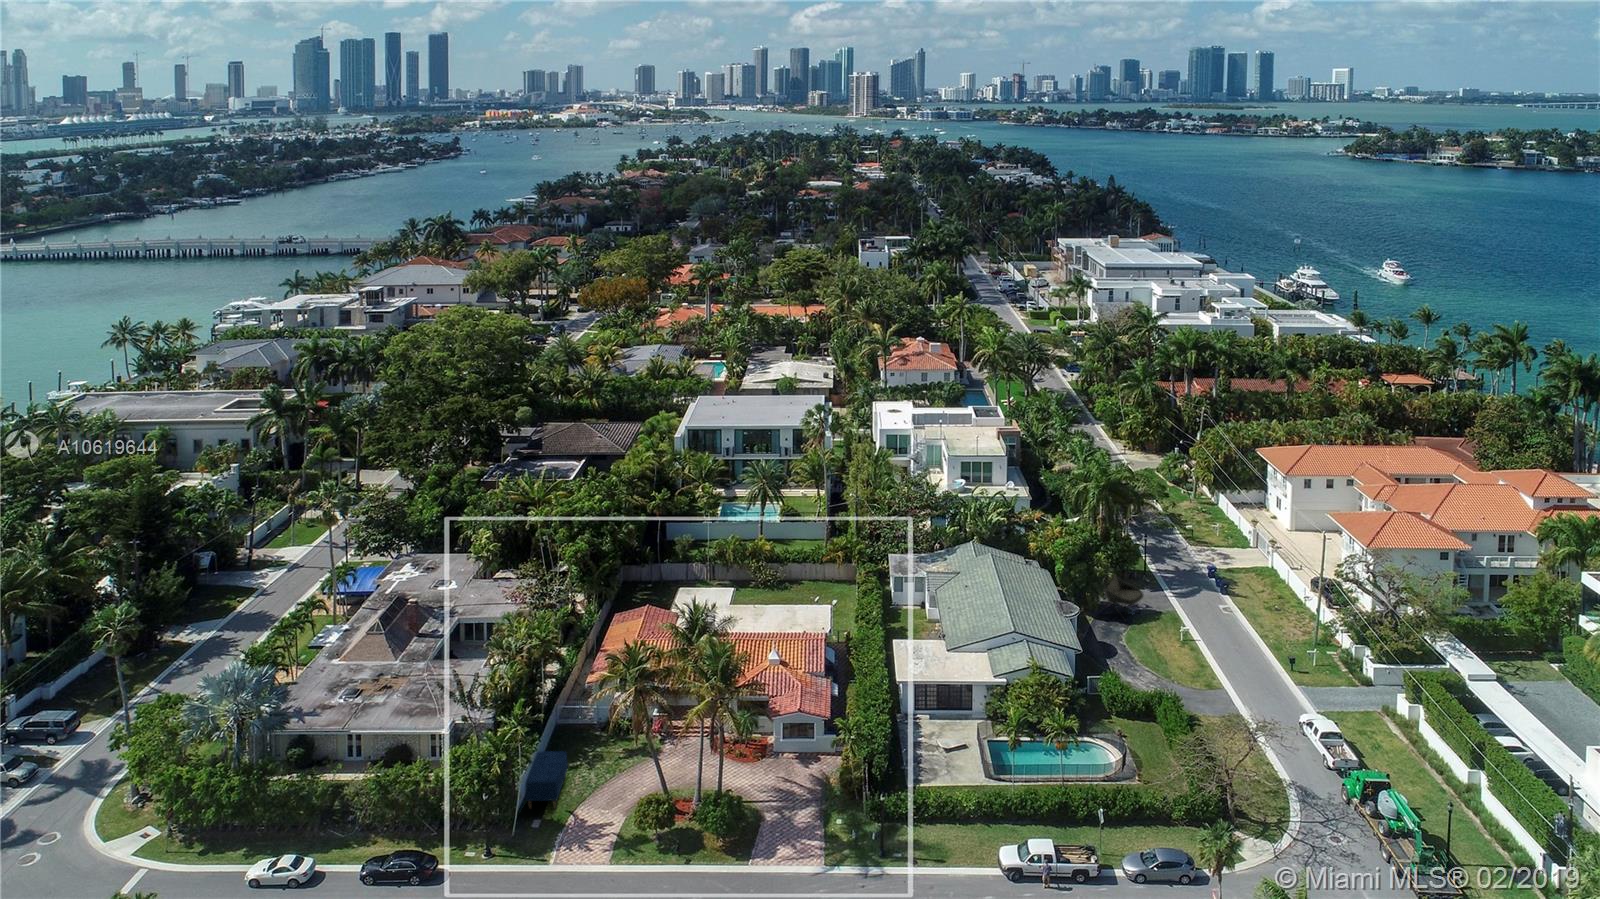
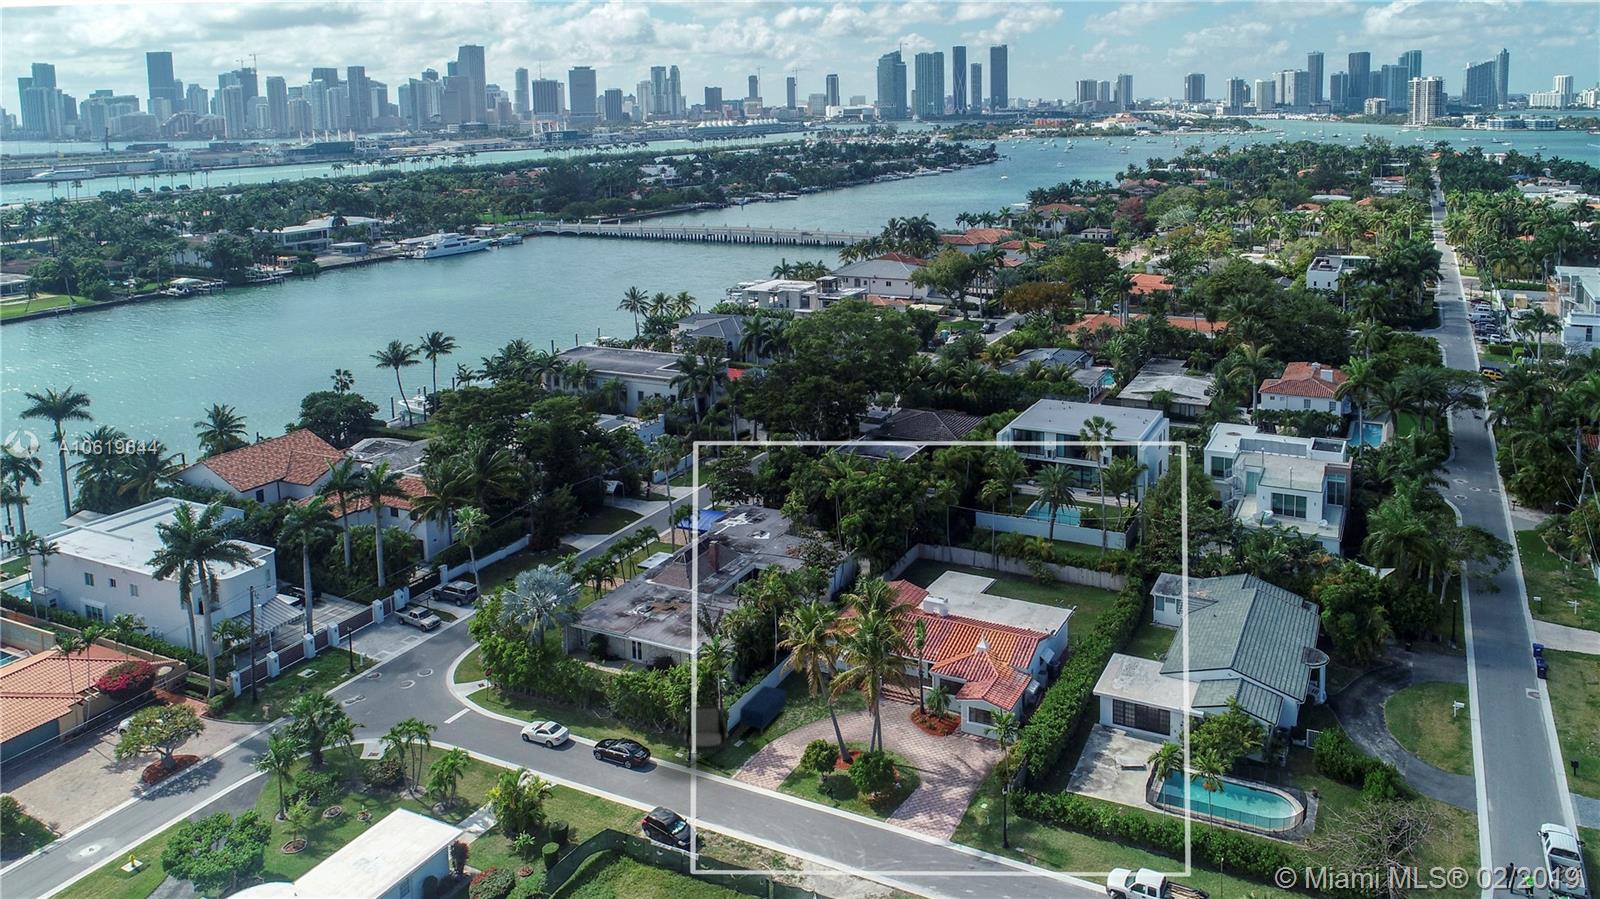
lounge chair: present [1099,575,1144,621] -> present [683,705,728,767]

